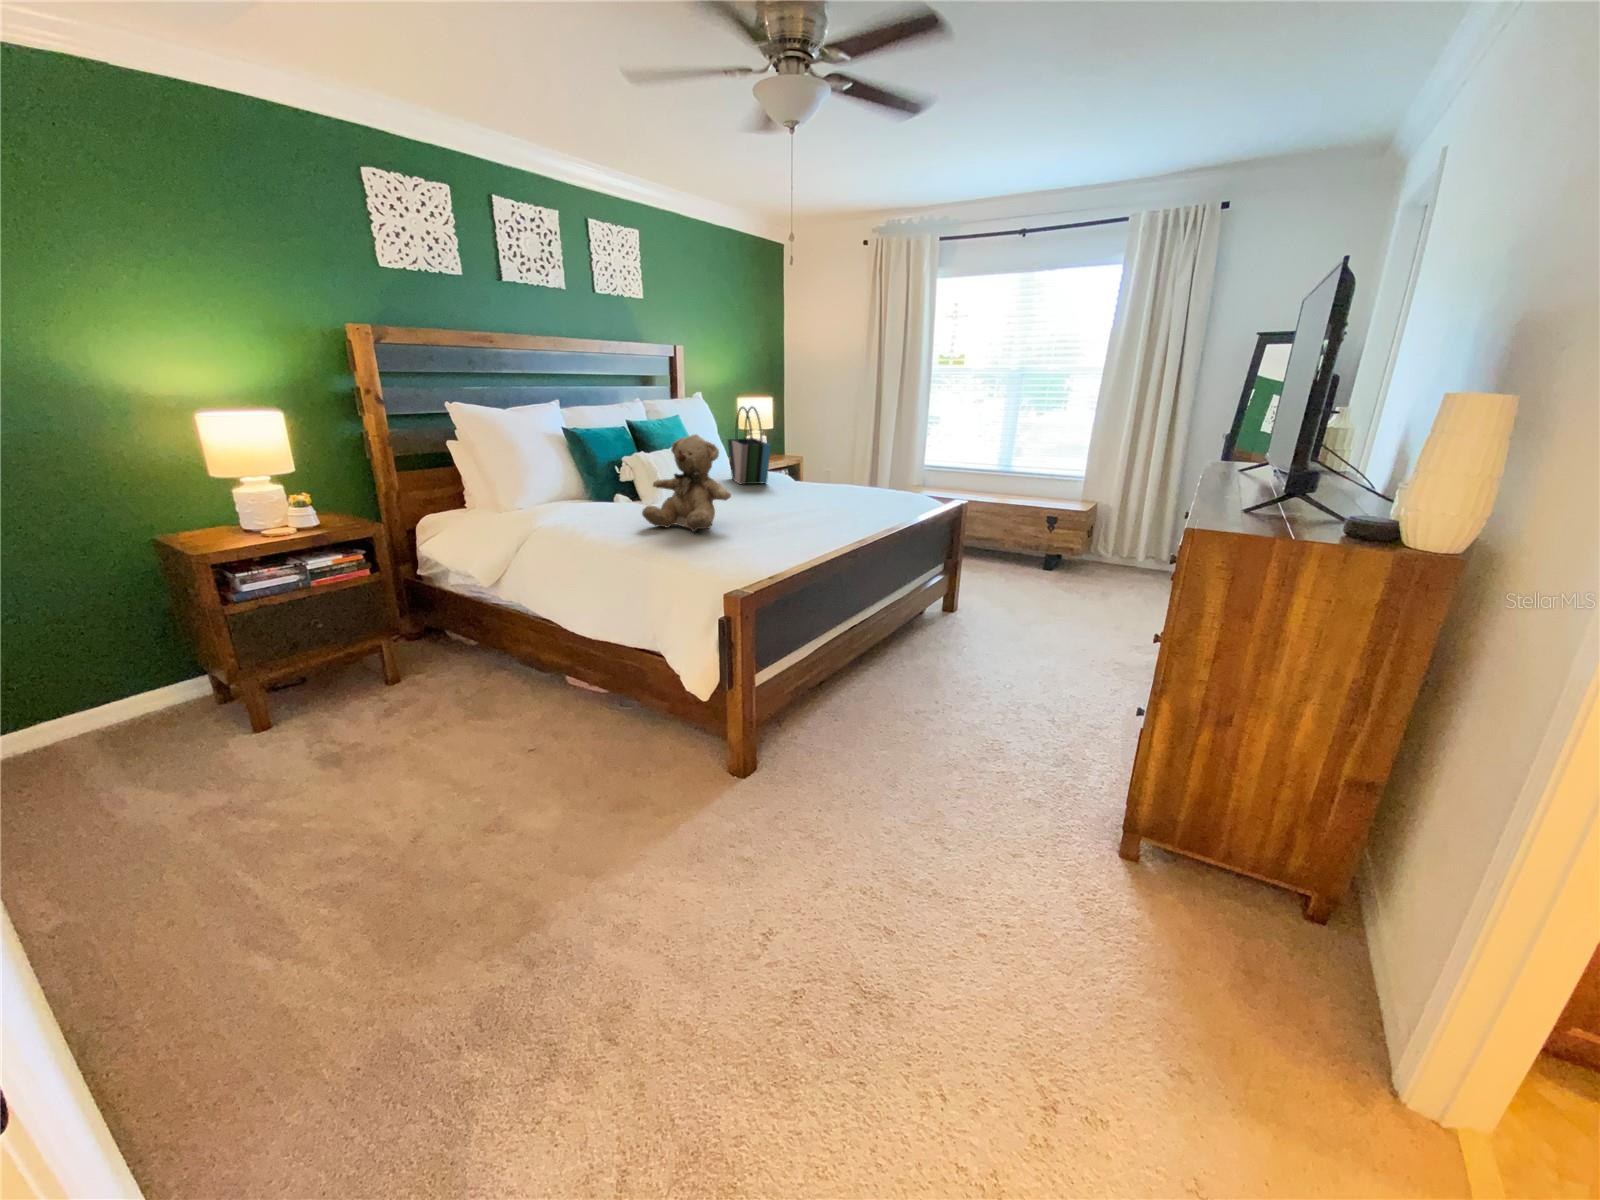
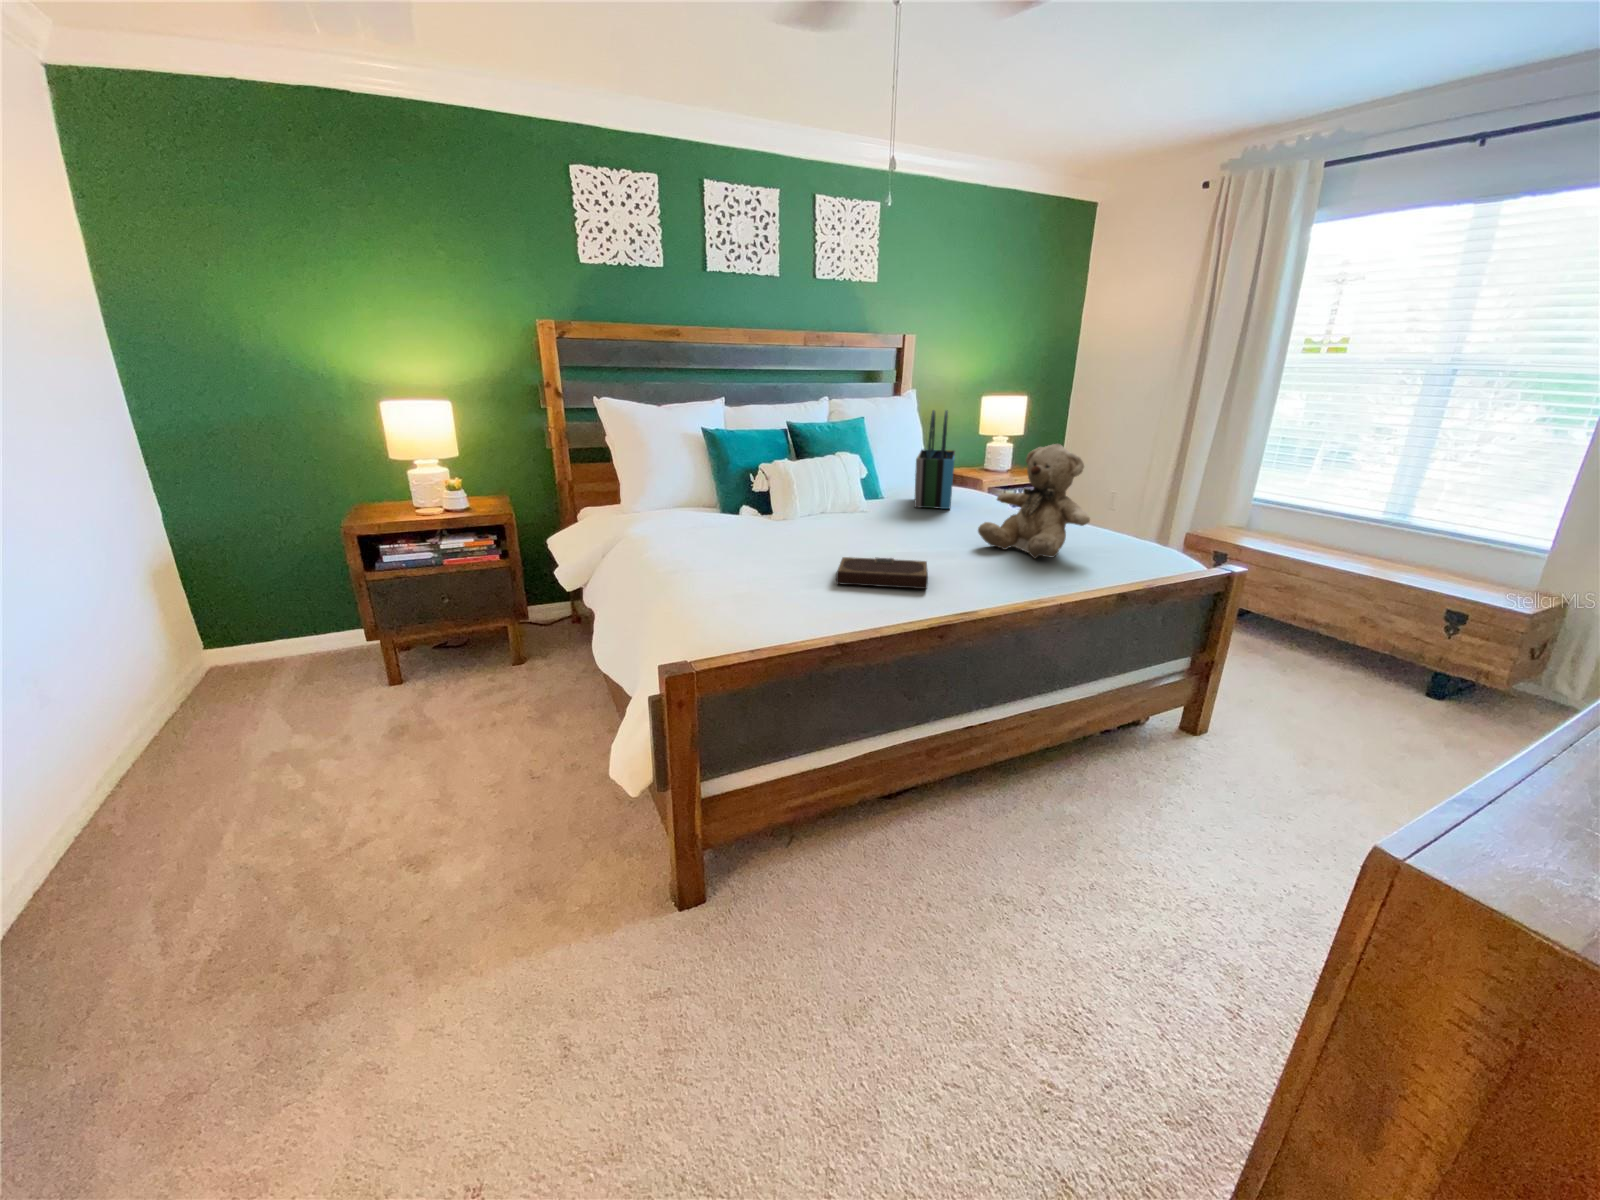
teddy bear: present [642,435,731,532] -> present [978,444,1090,559]
notebook: none [758,514,833,536] -> present [836,557,928,589]

